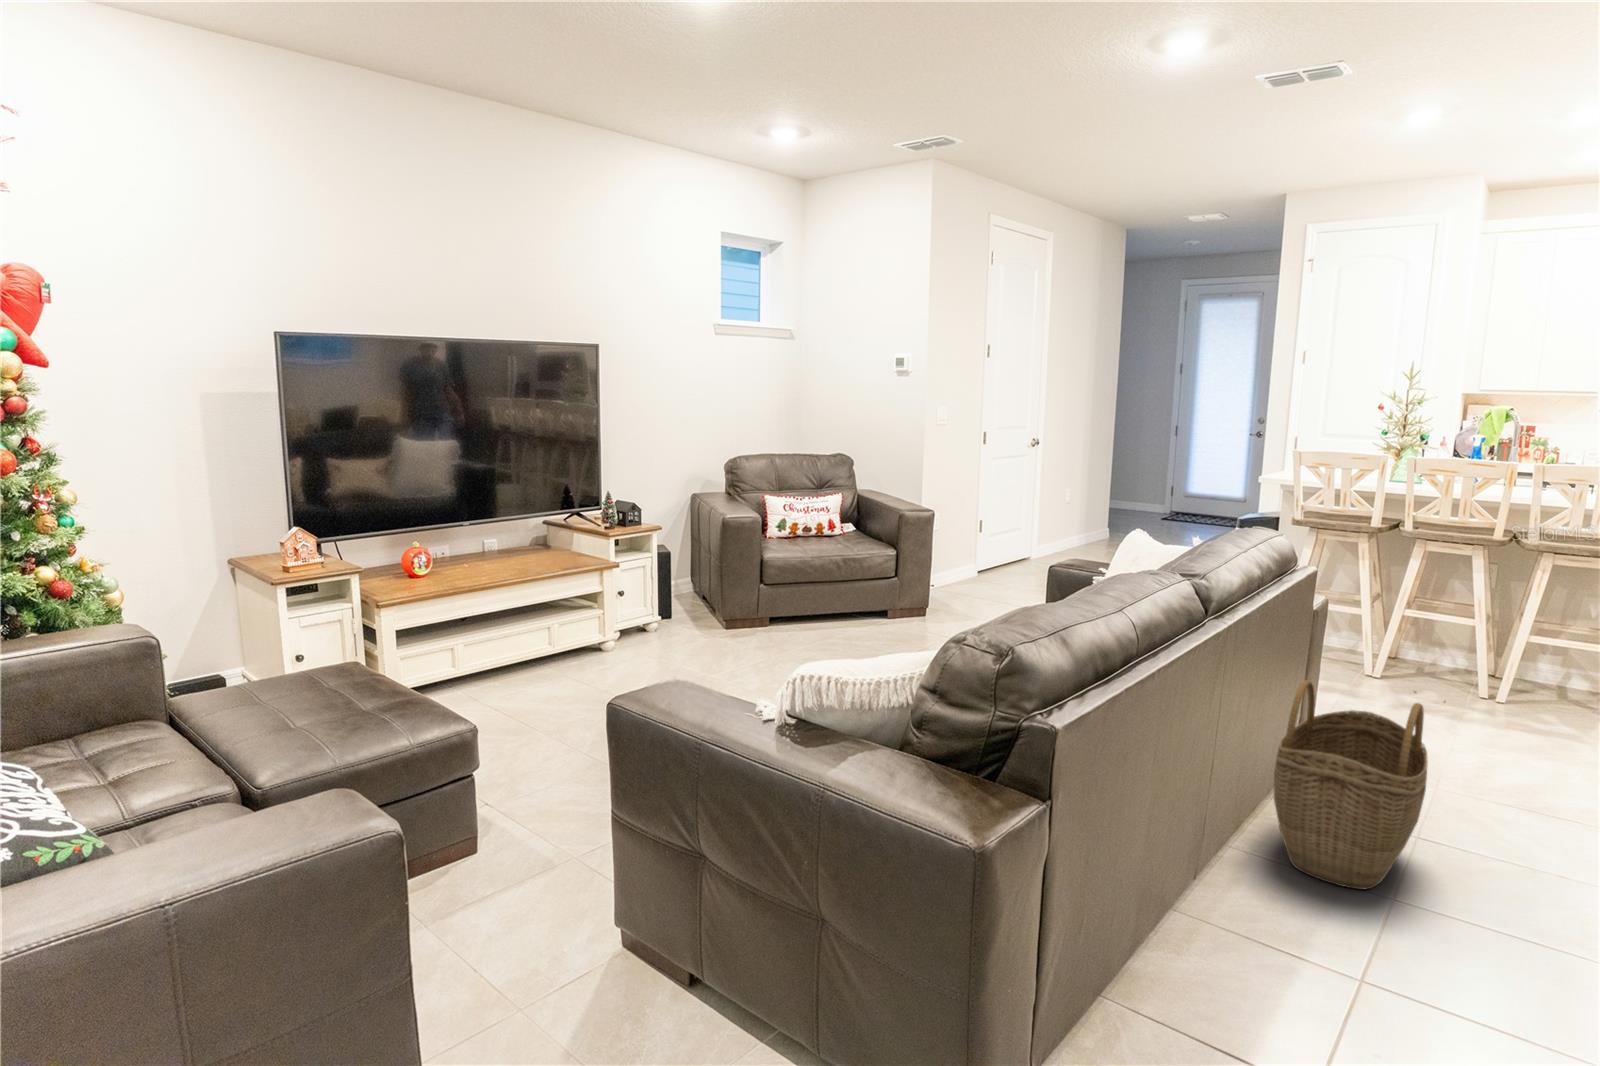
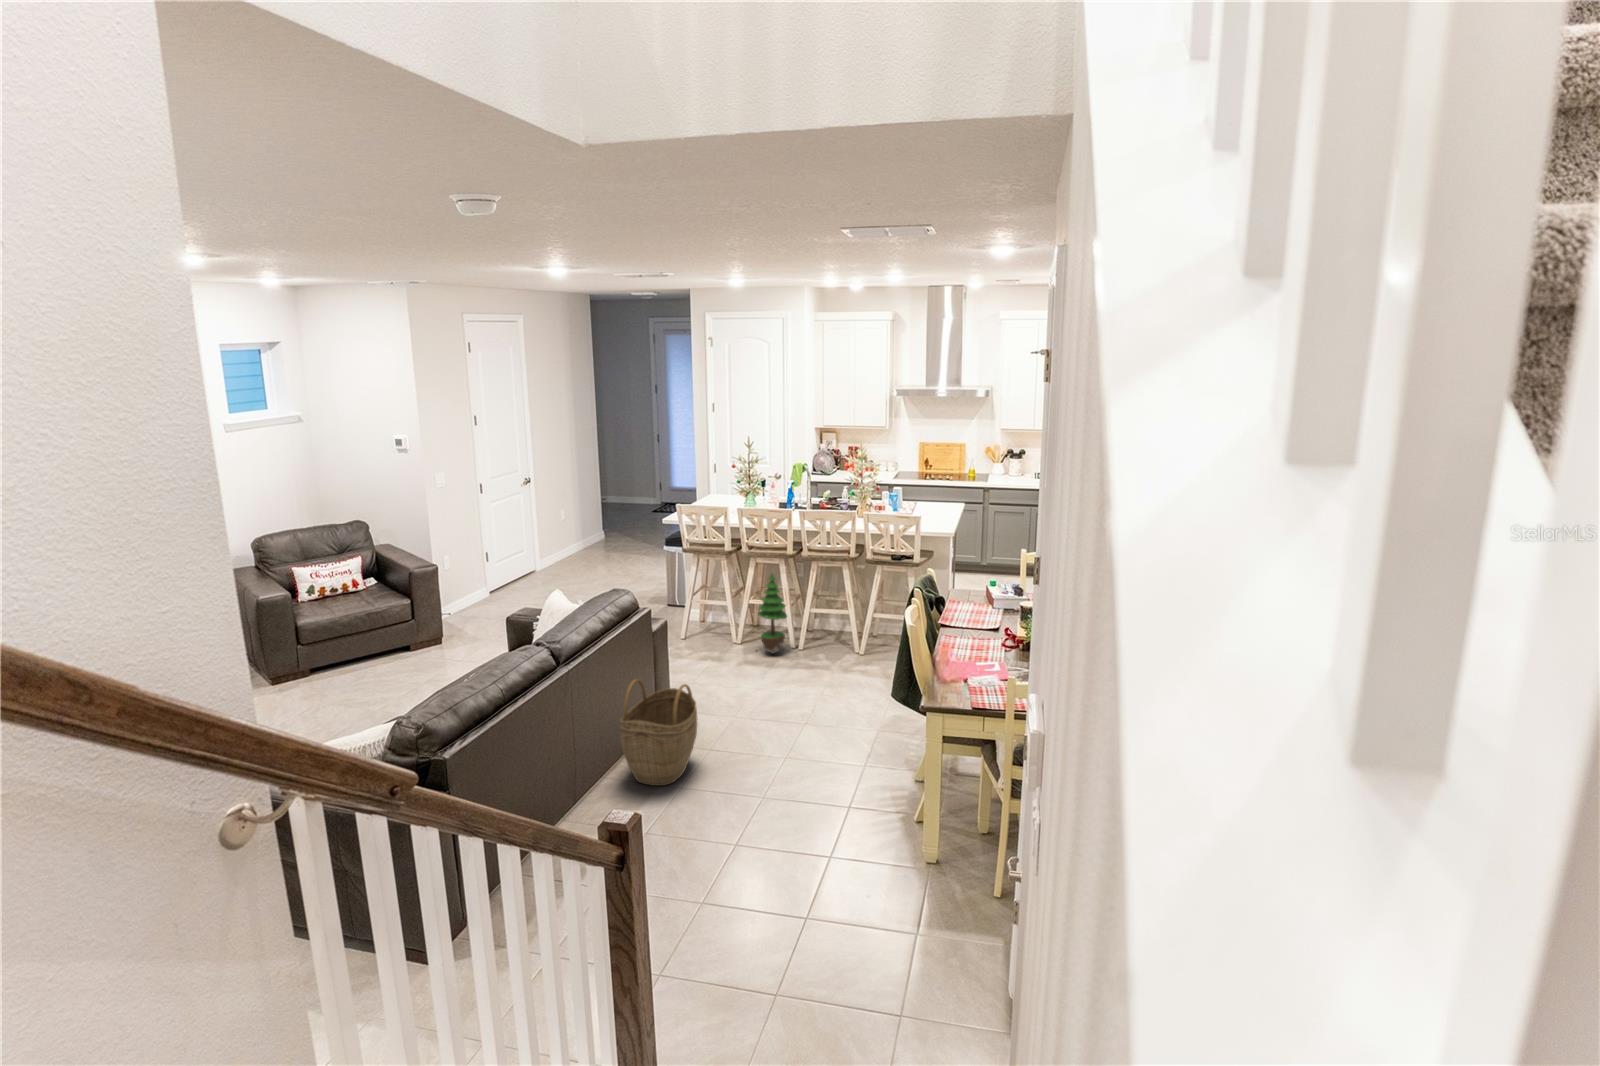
potted tree: none [1432,564,1494,703] -> present [758,574,787,653]

